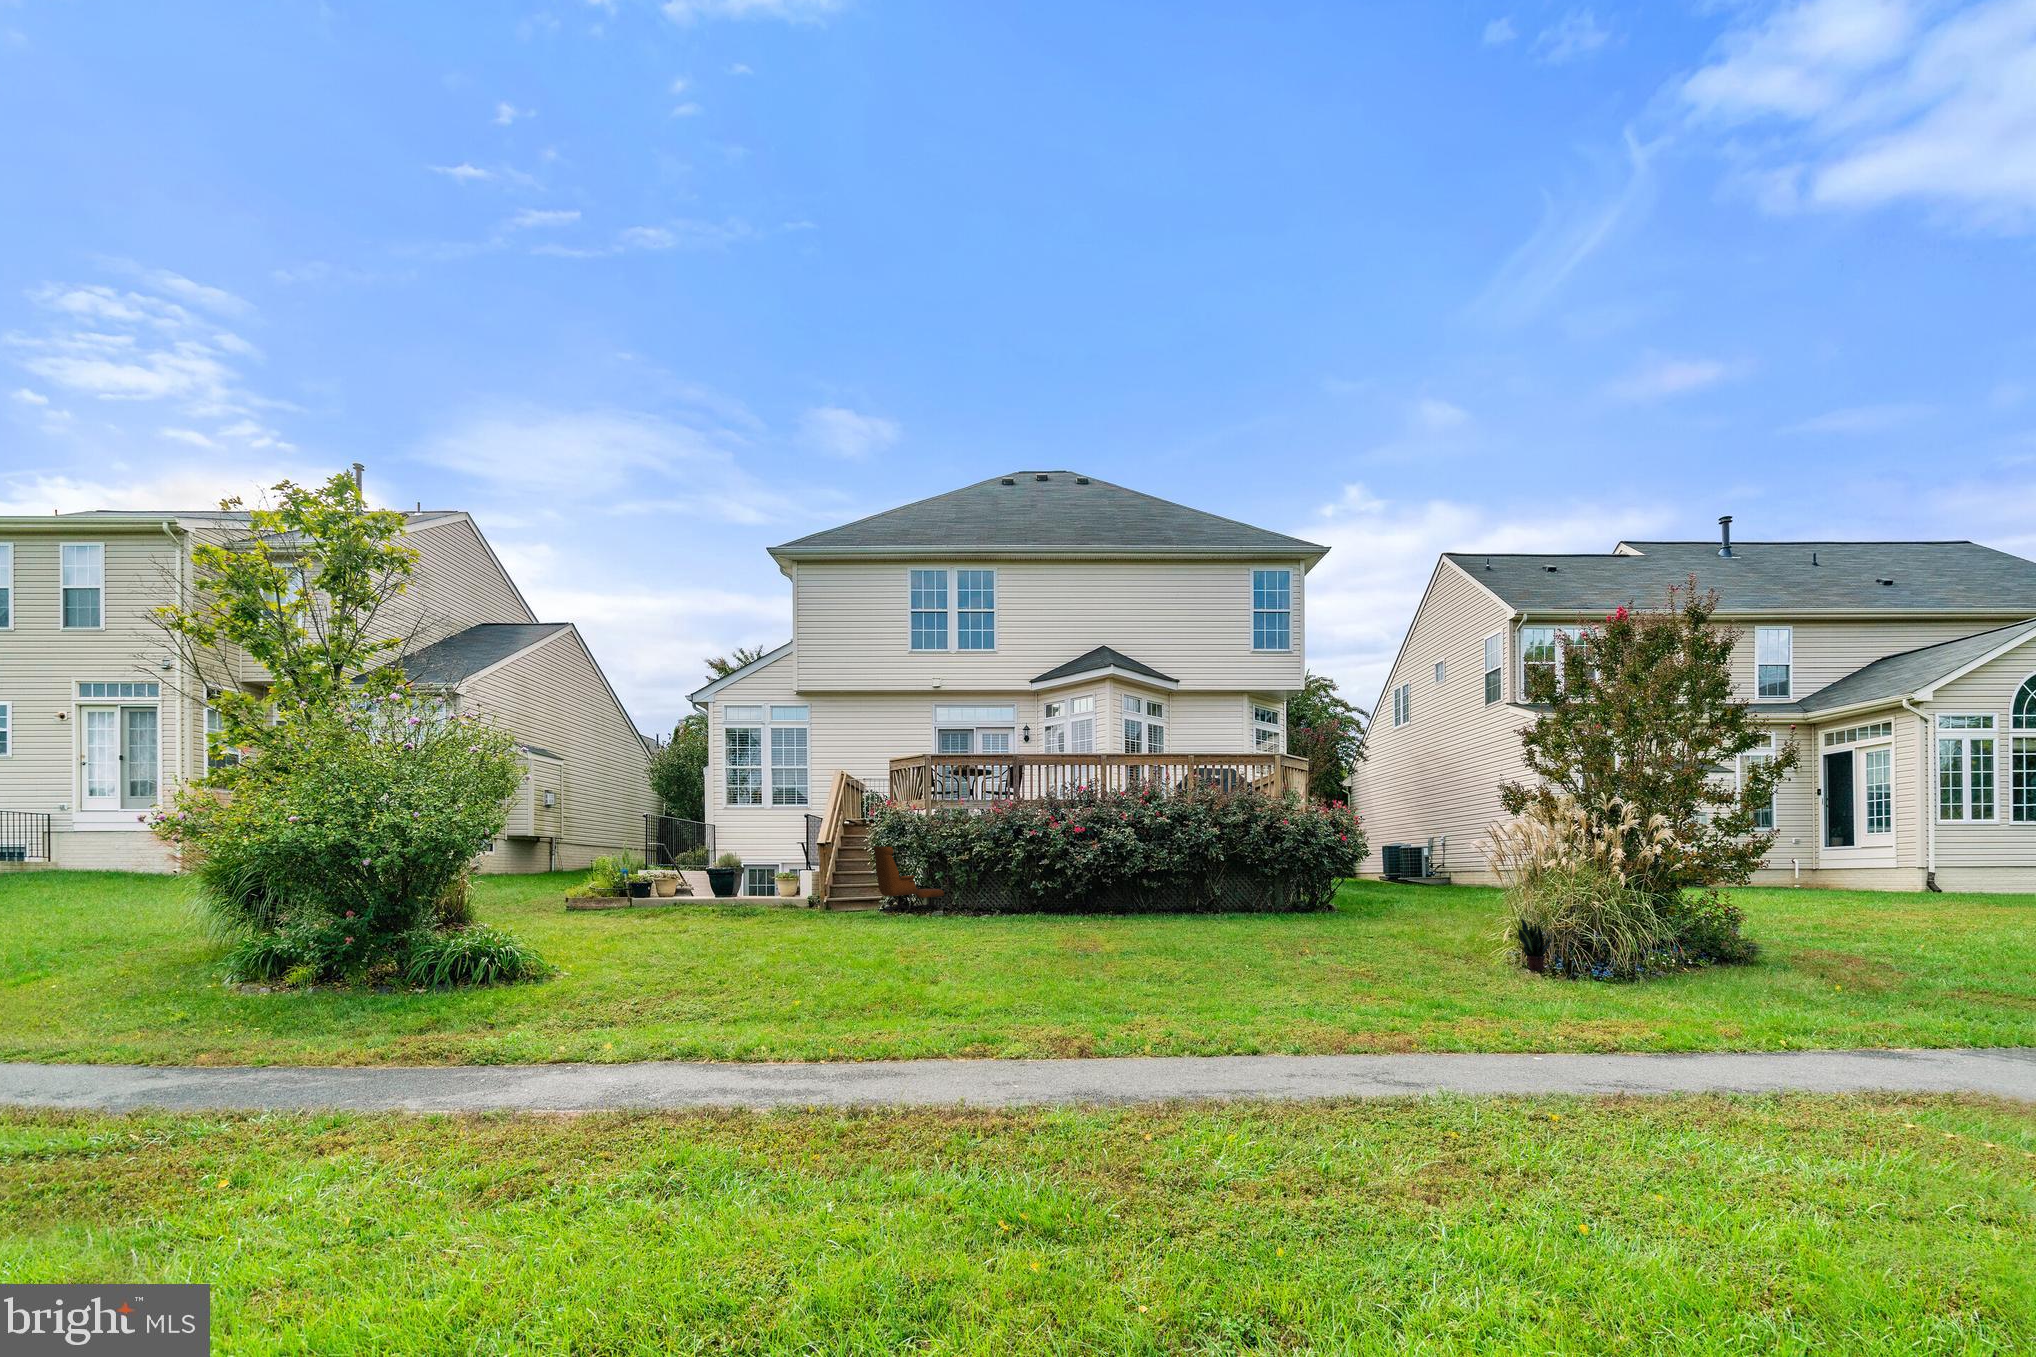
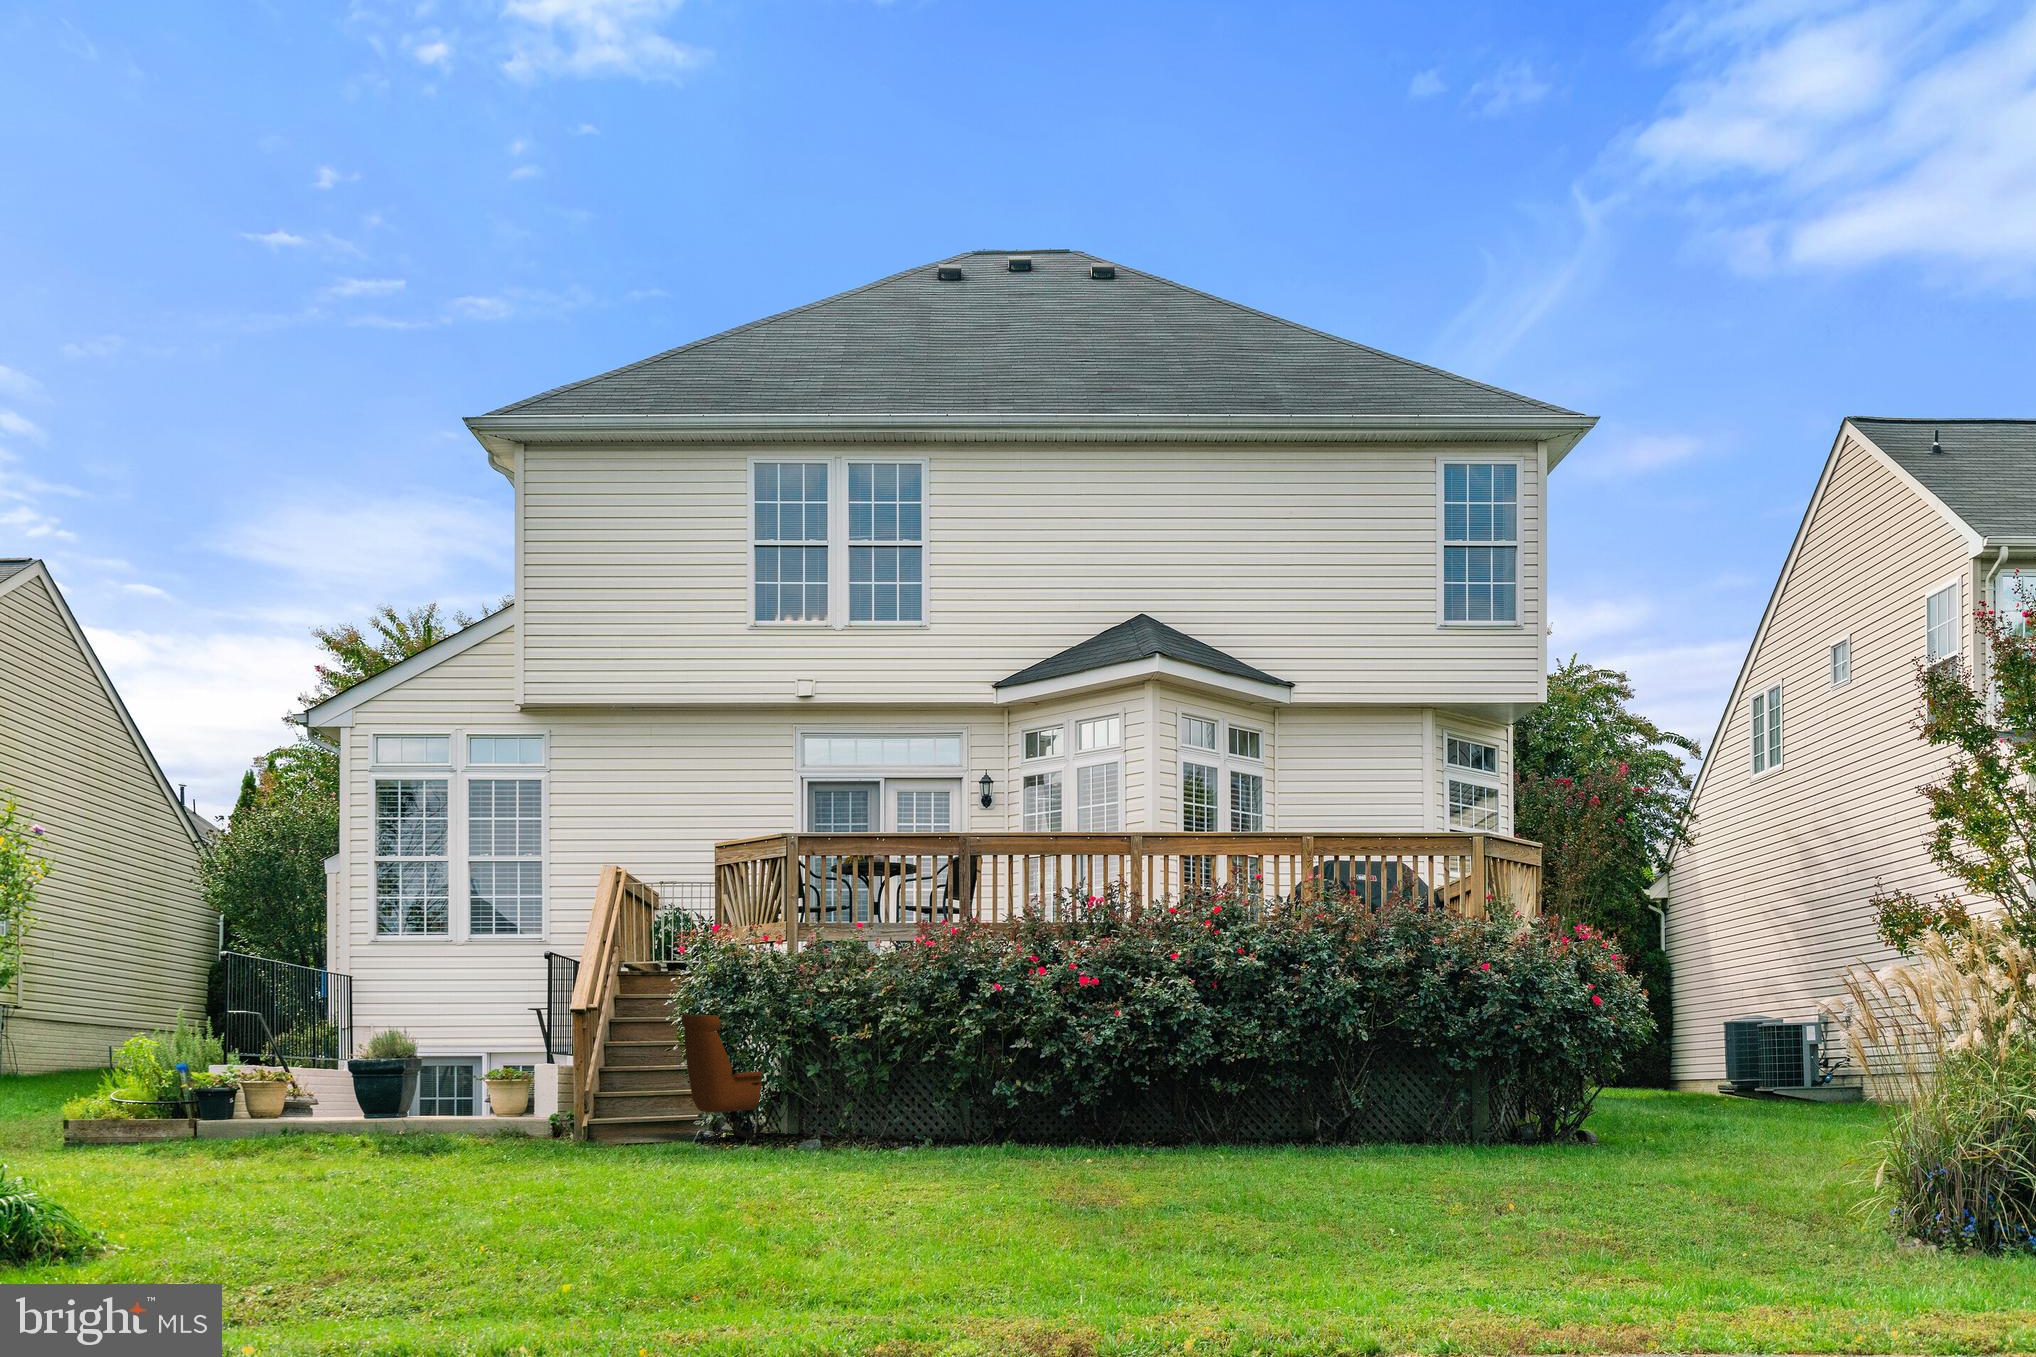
potted plant: present [1518,919,1552,970] -> none [1901,1143,1968,1240]

